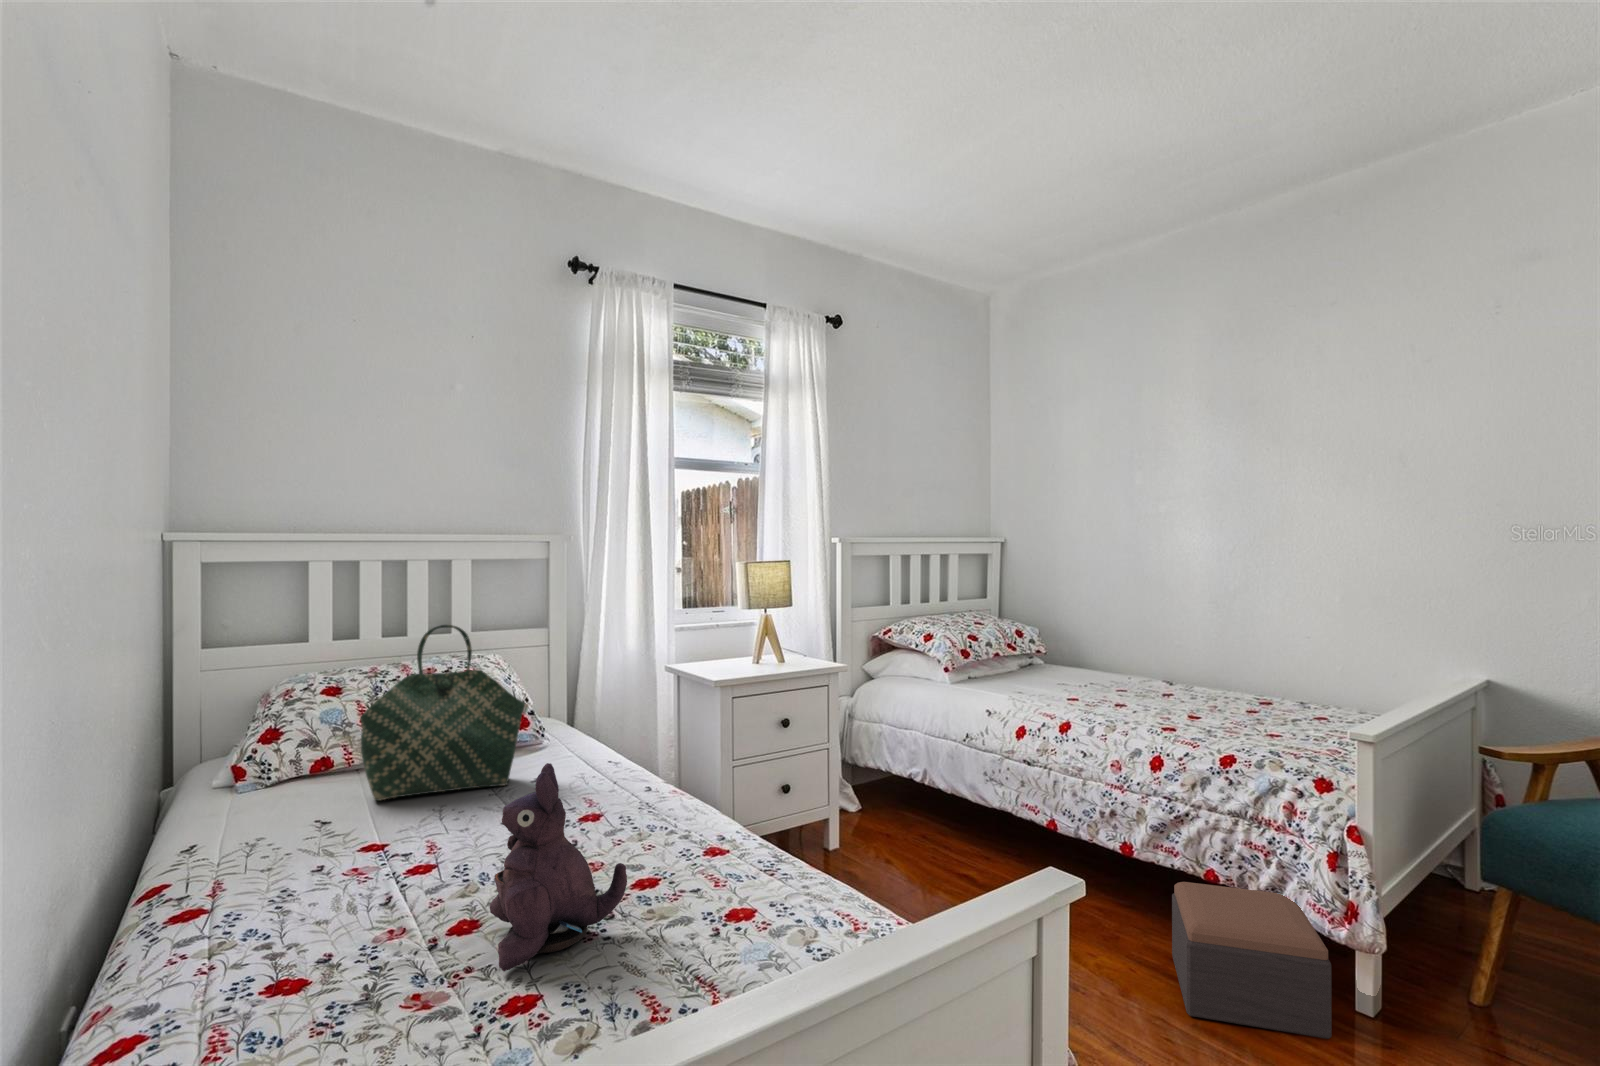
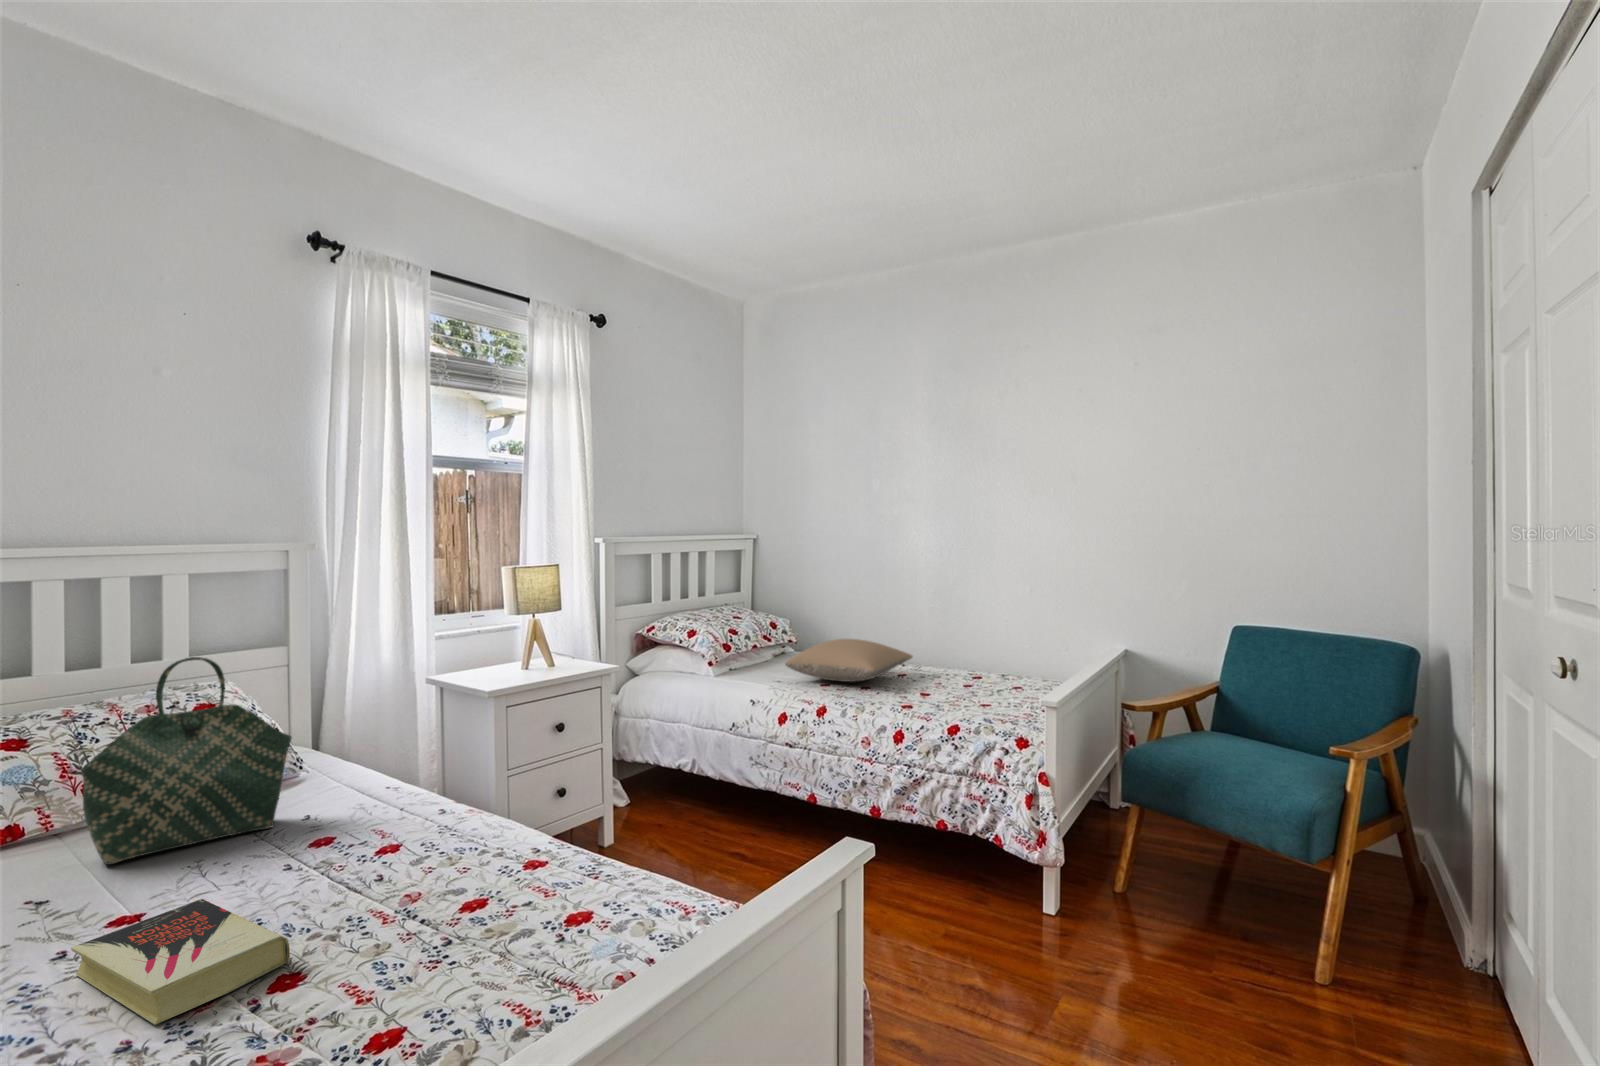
pillow: none [1030,650,1186,698] -> present [785,639,913,682]
plush toy: present [490,763,627,971] -> none [316,798,469,1015]
book: none [315,840,474,947] -> present [71,899,290,1025]
footstool: present [1172,882,1332,1039] -> none [914,832,1035,943]

